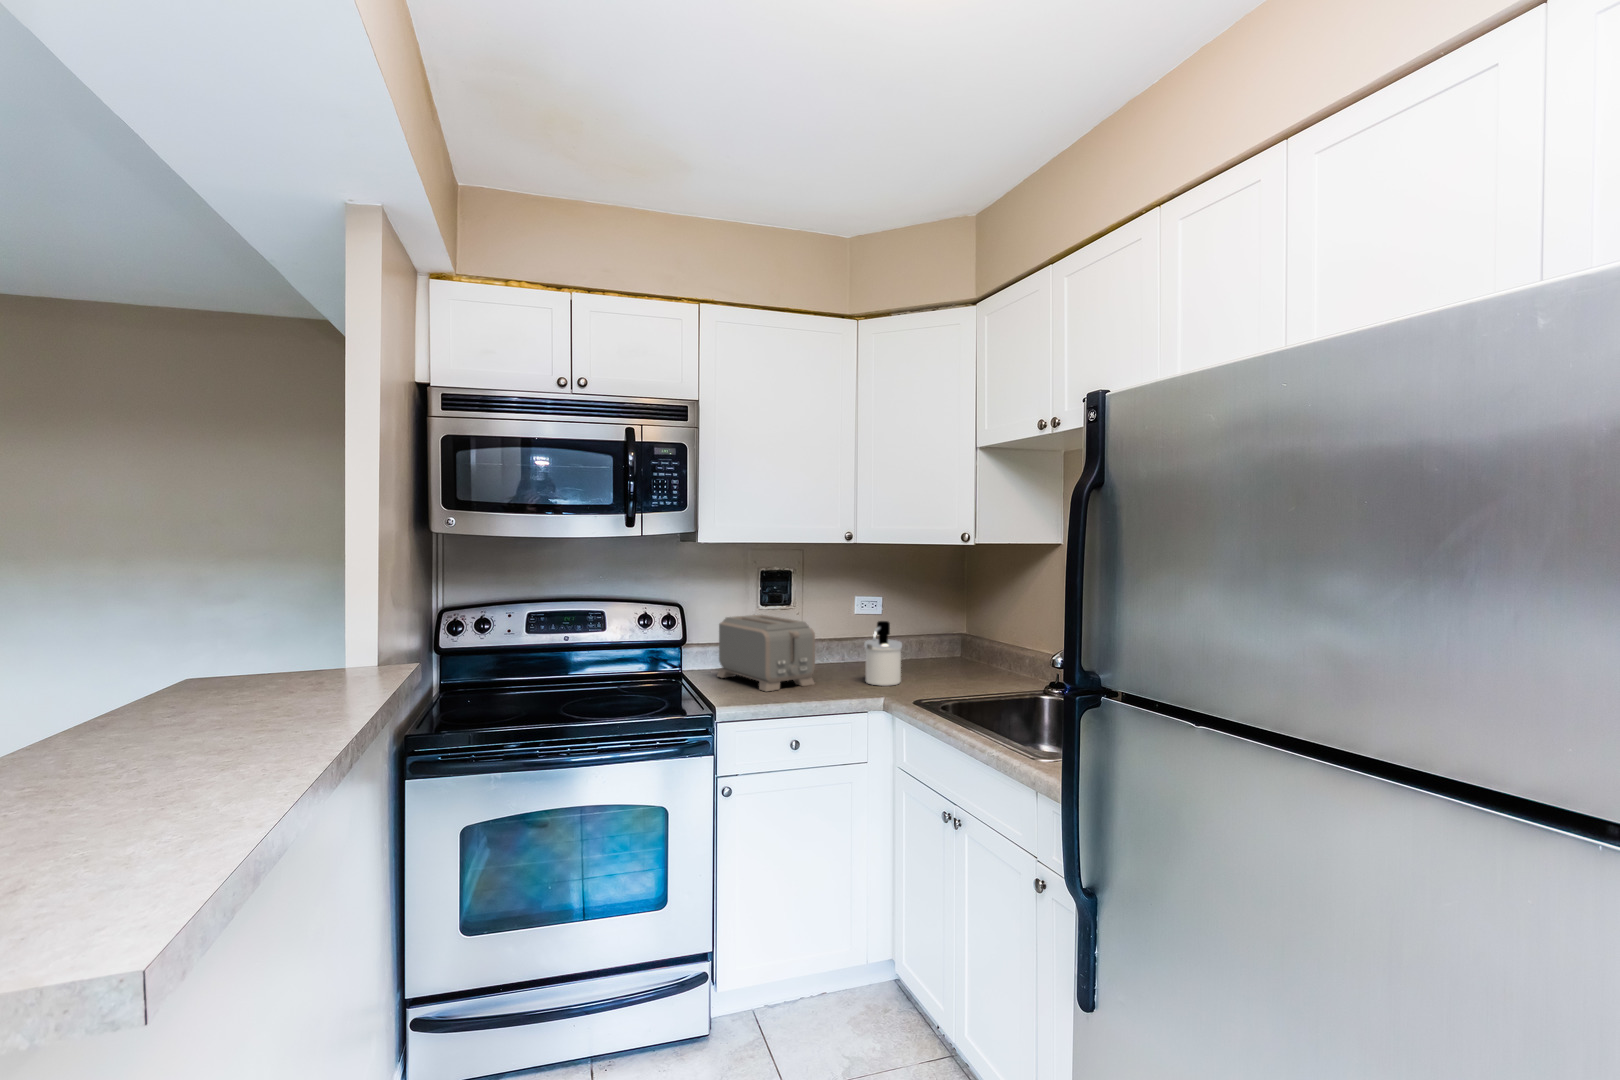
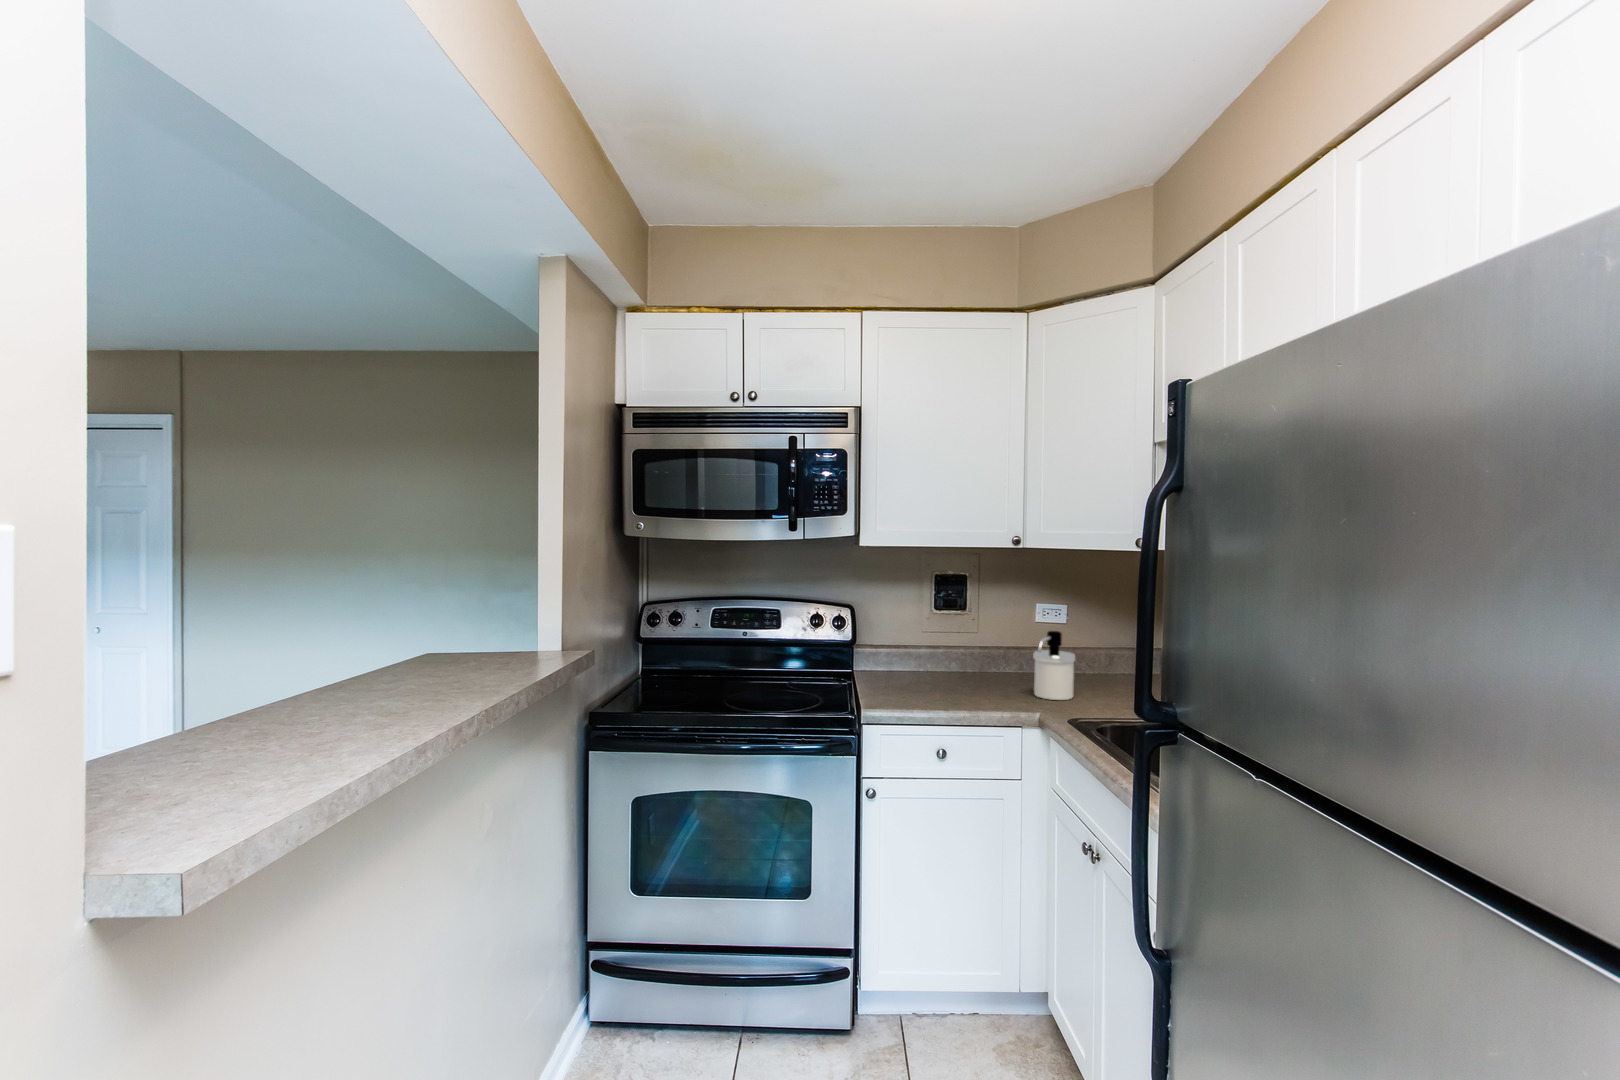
toaster: present [717,615,815,691] -> none [885,619,980,697]

